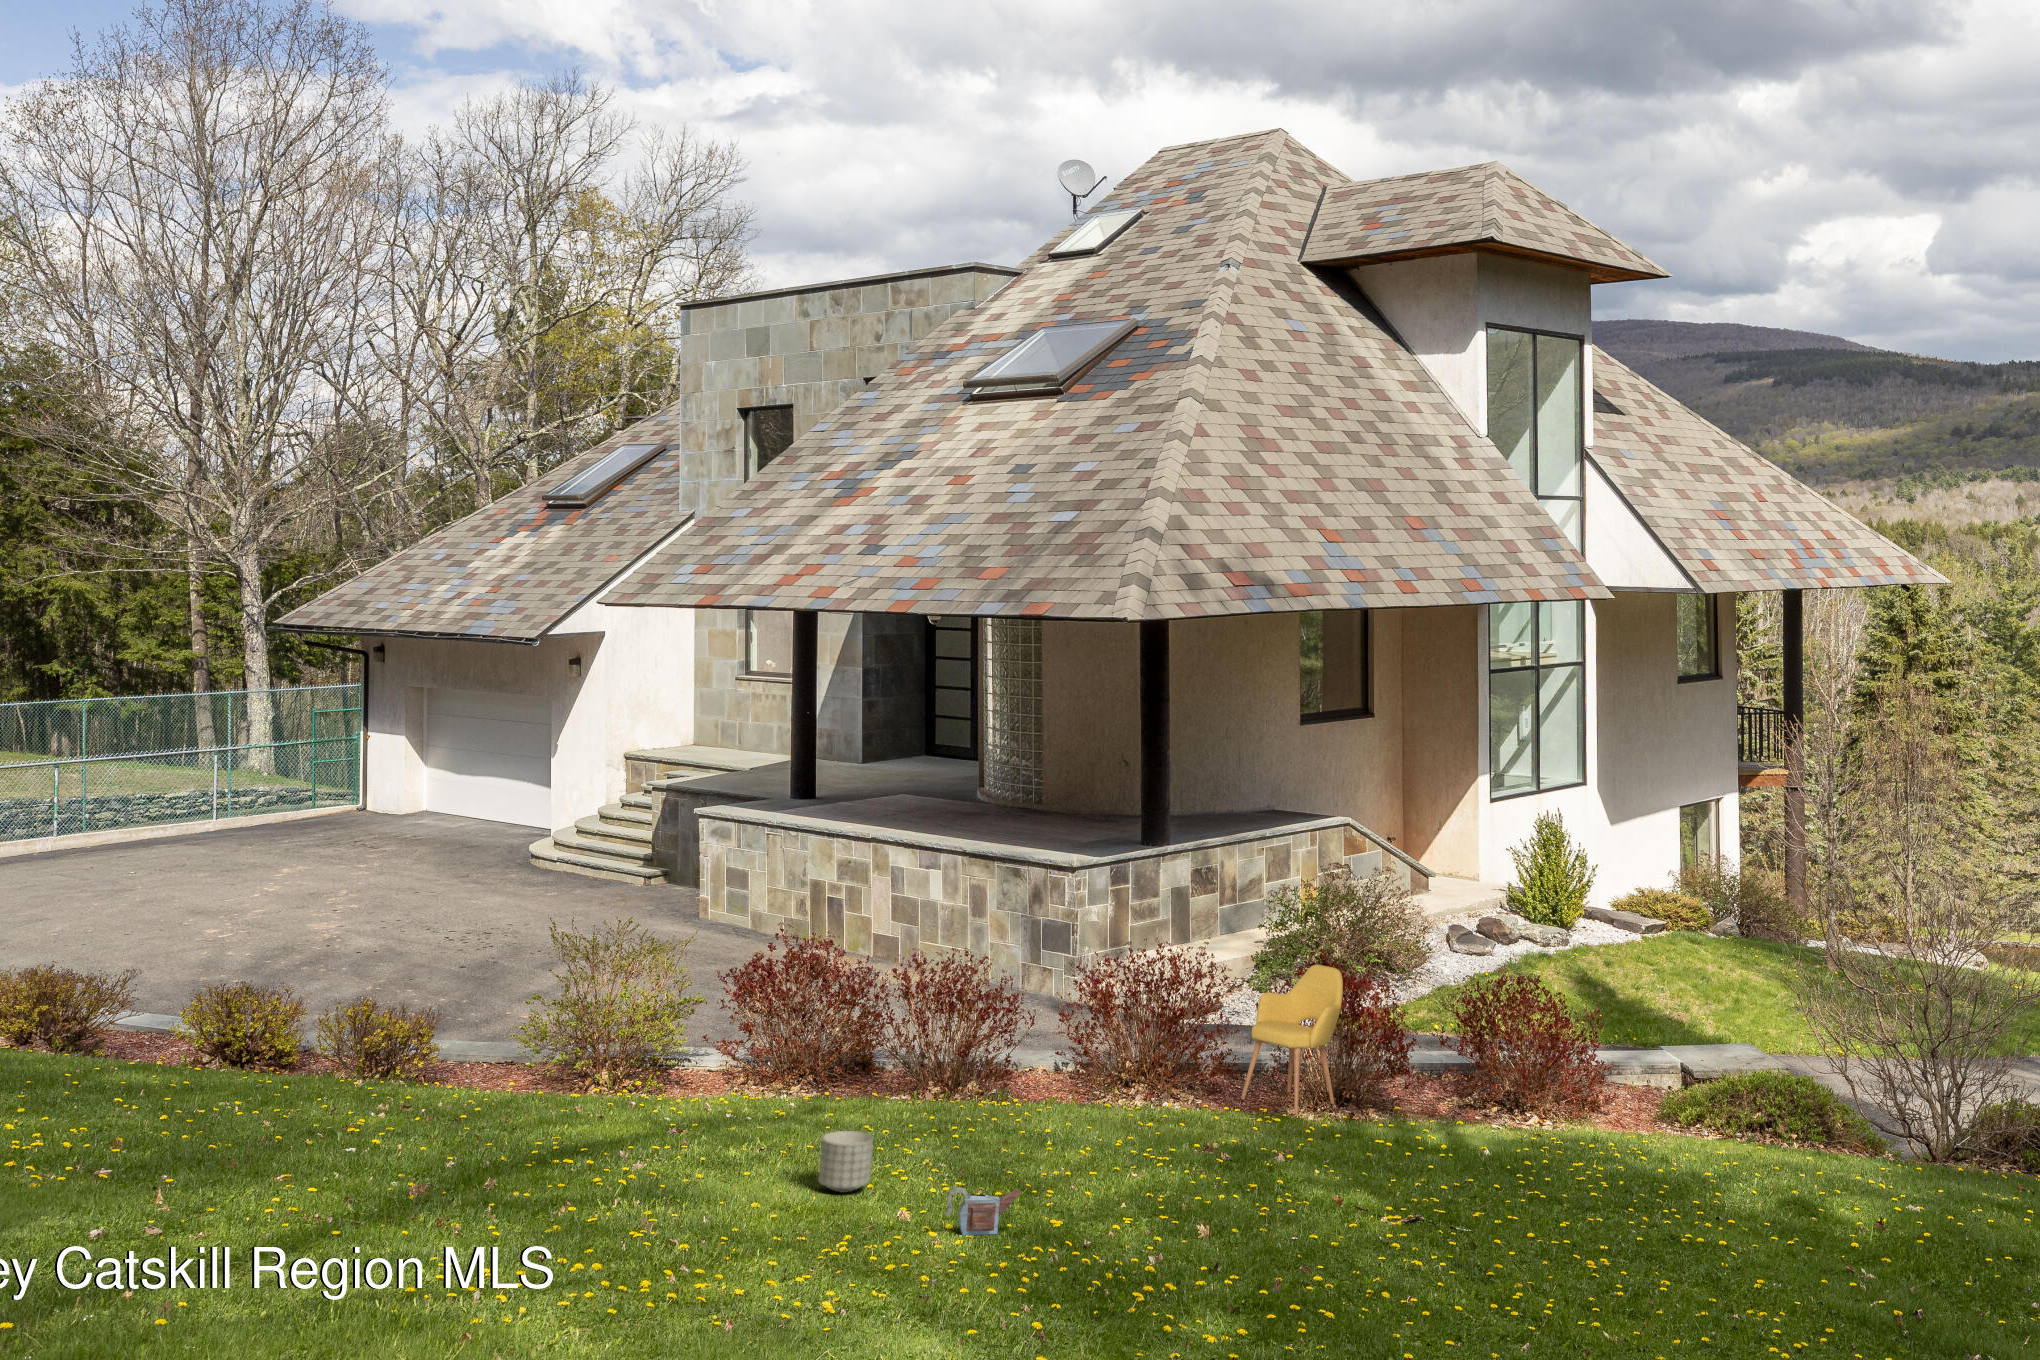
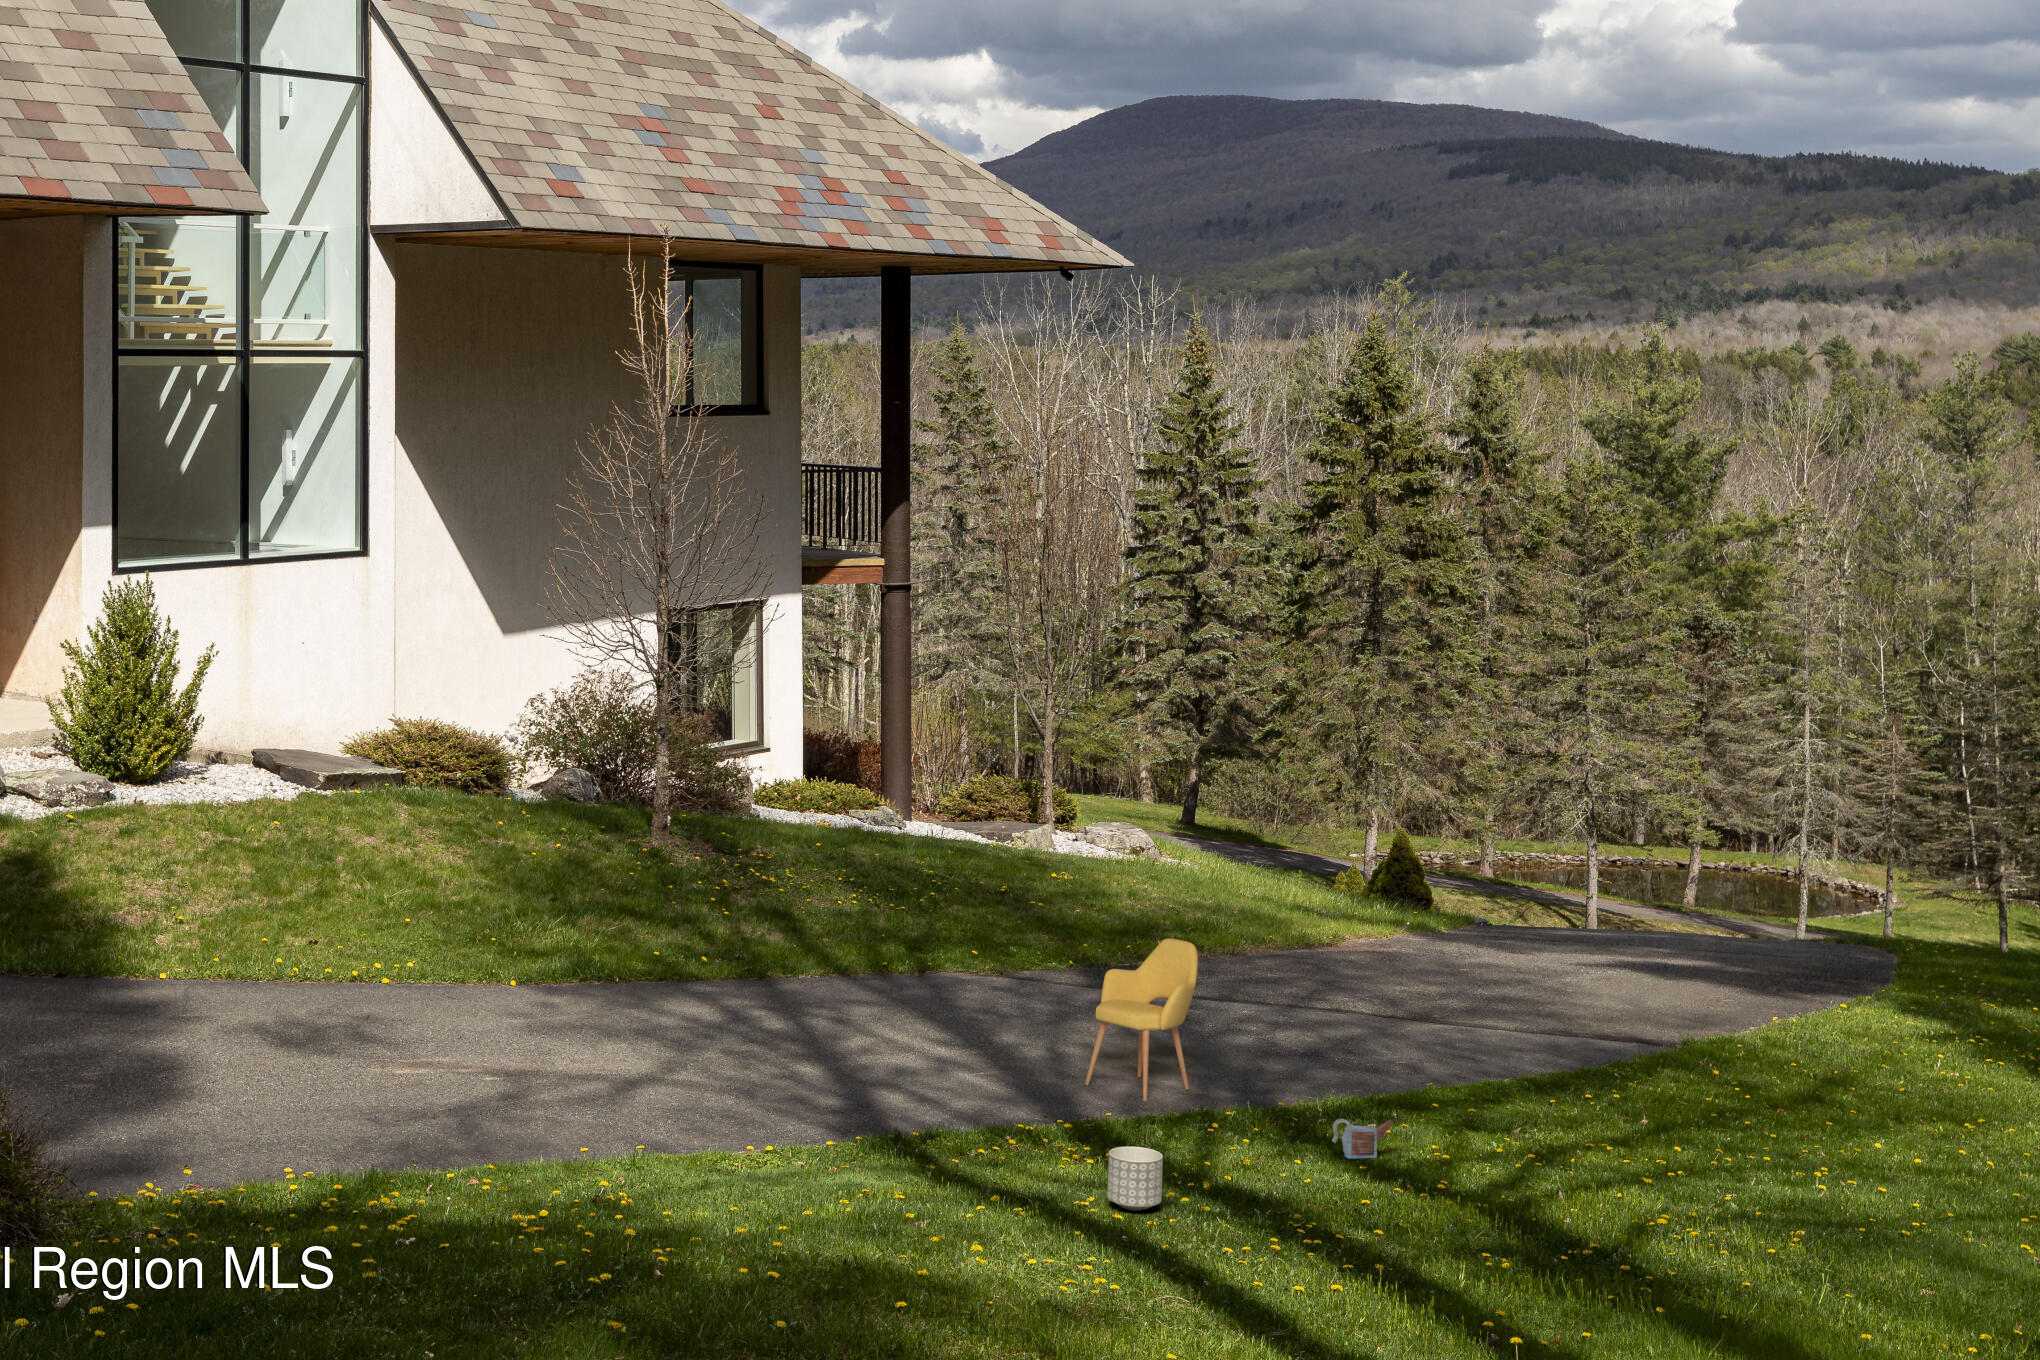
planter: present [818,1131,873,1193] -> present [1107,1147,1163,1211]
watering can: present [945,1188,1021,1235] -> present [1332,1119,1394,1159]

